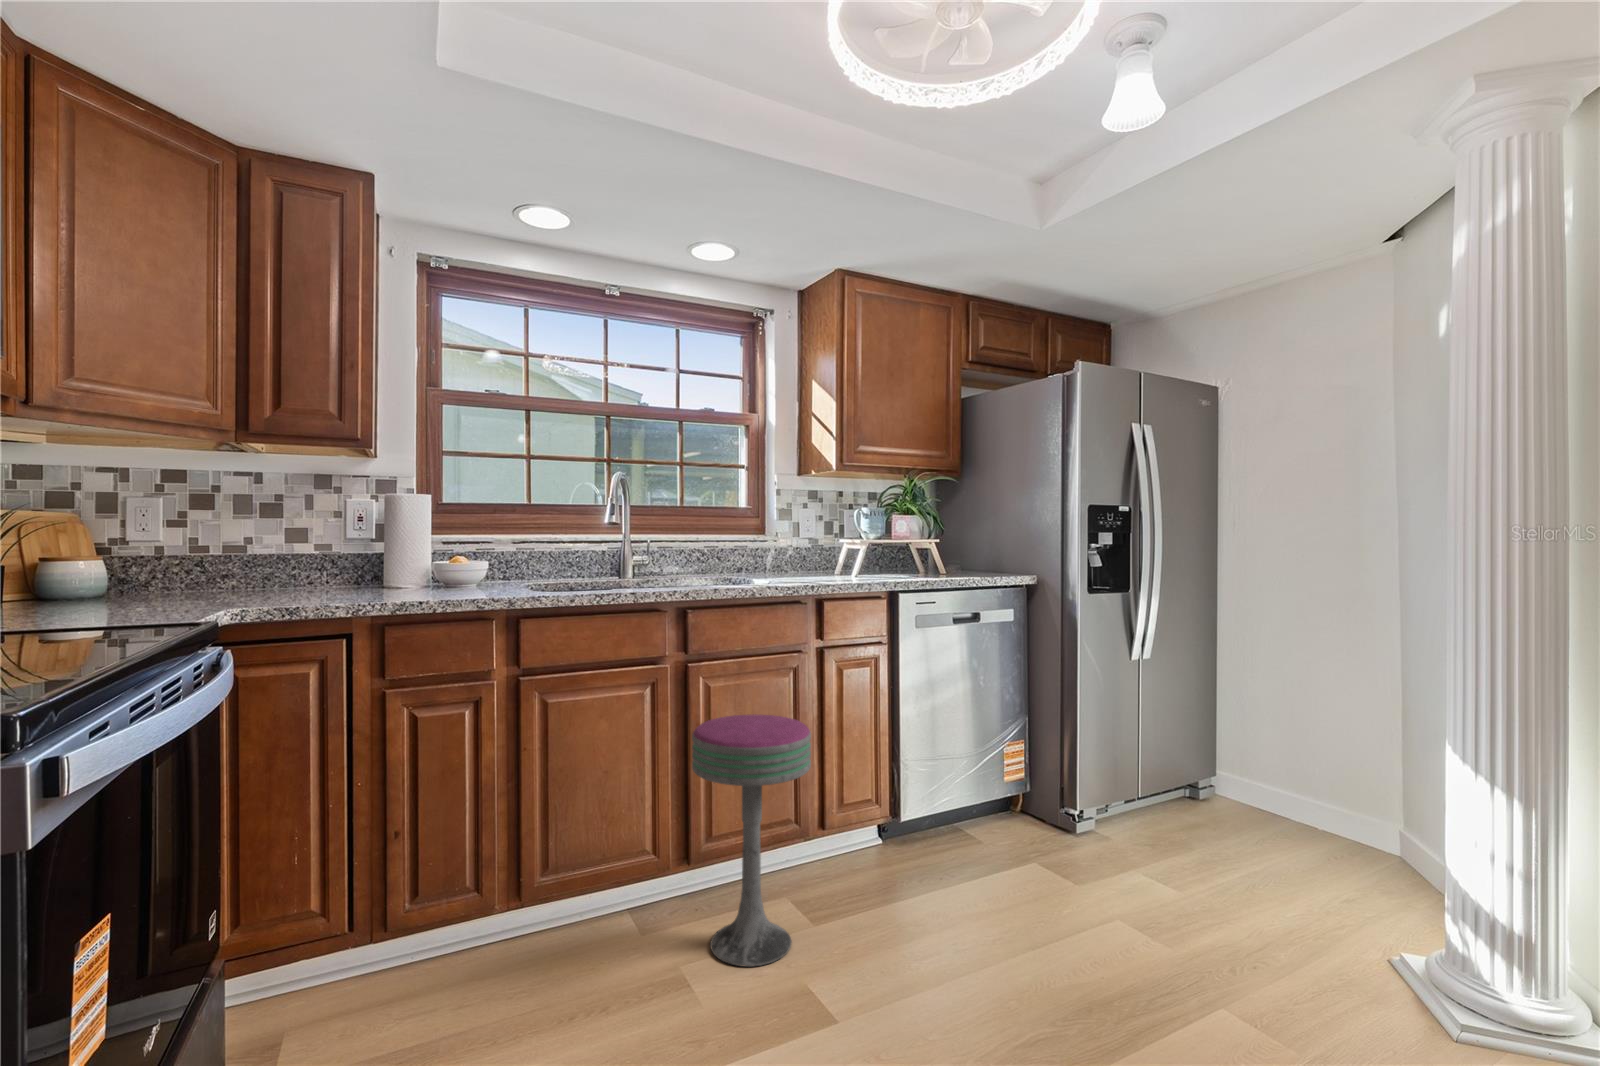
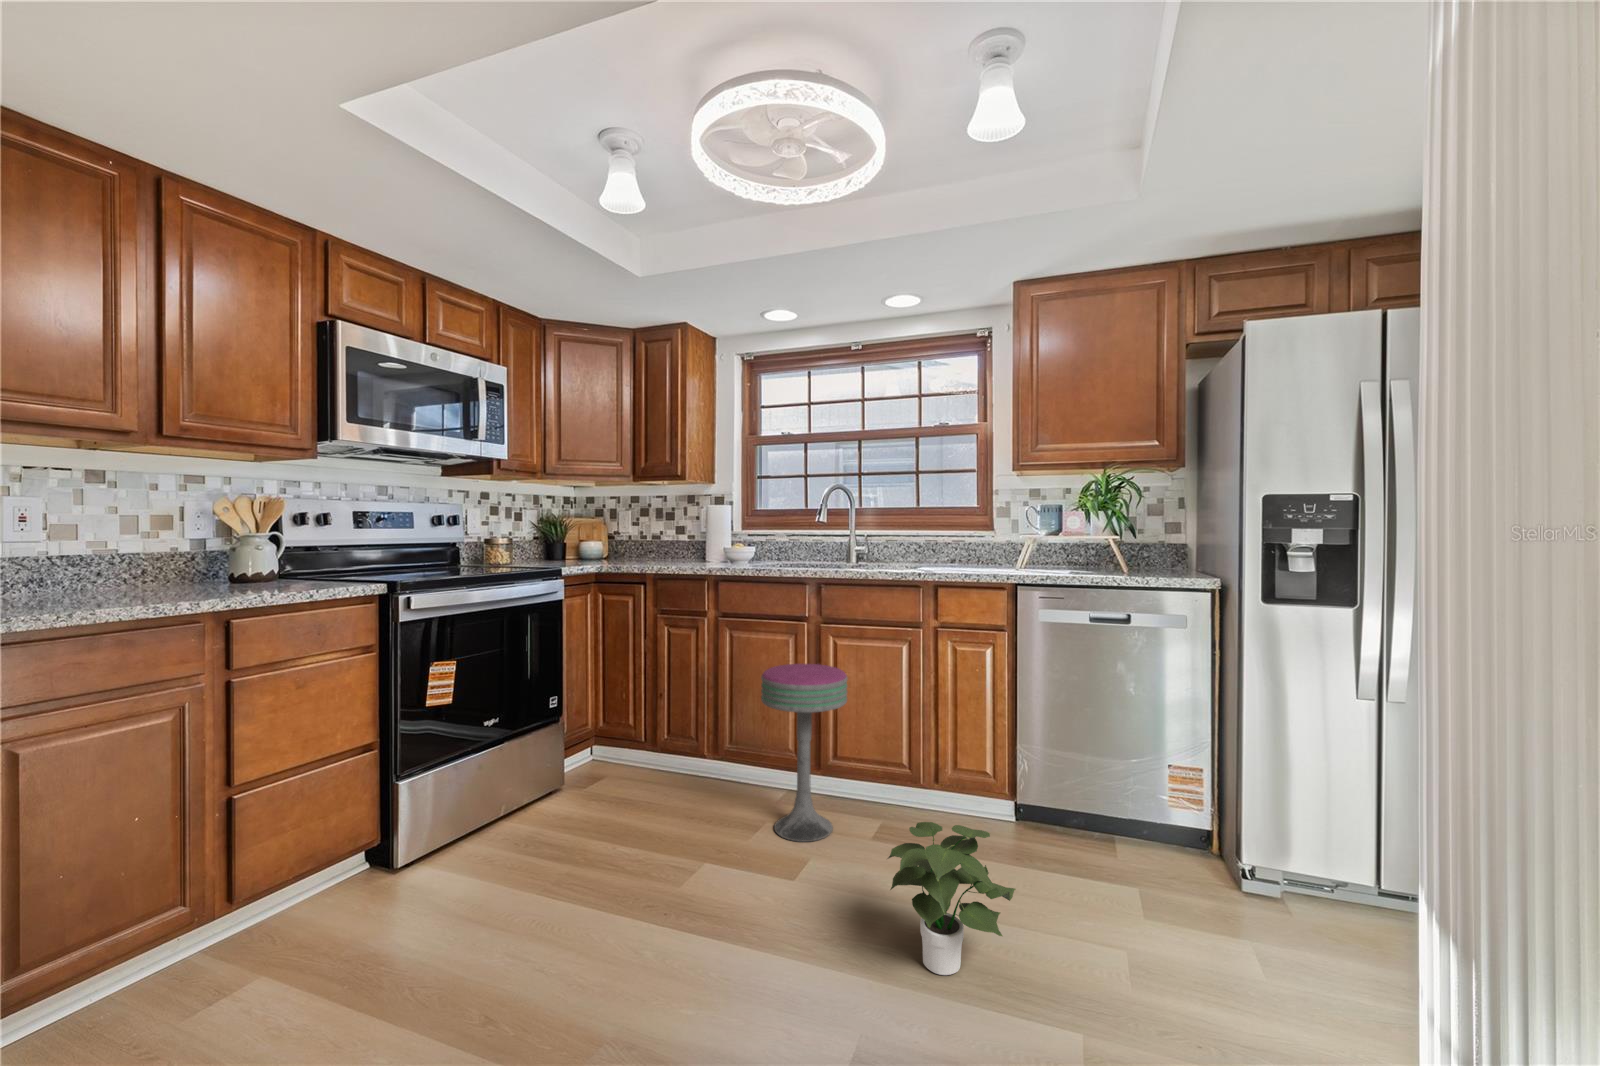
potted plant: none [1003,836,1150,1003] -> present [888,822,1016,975]

